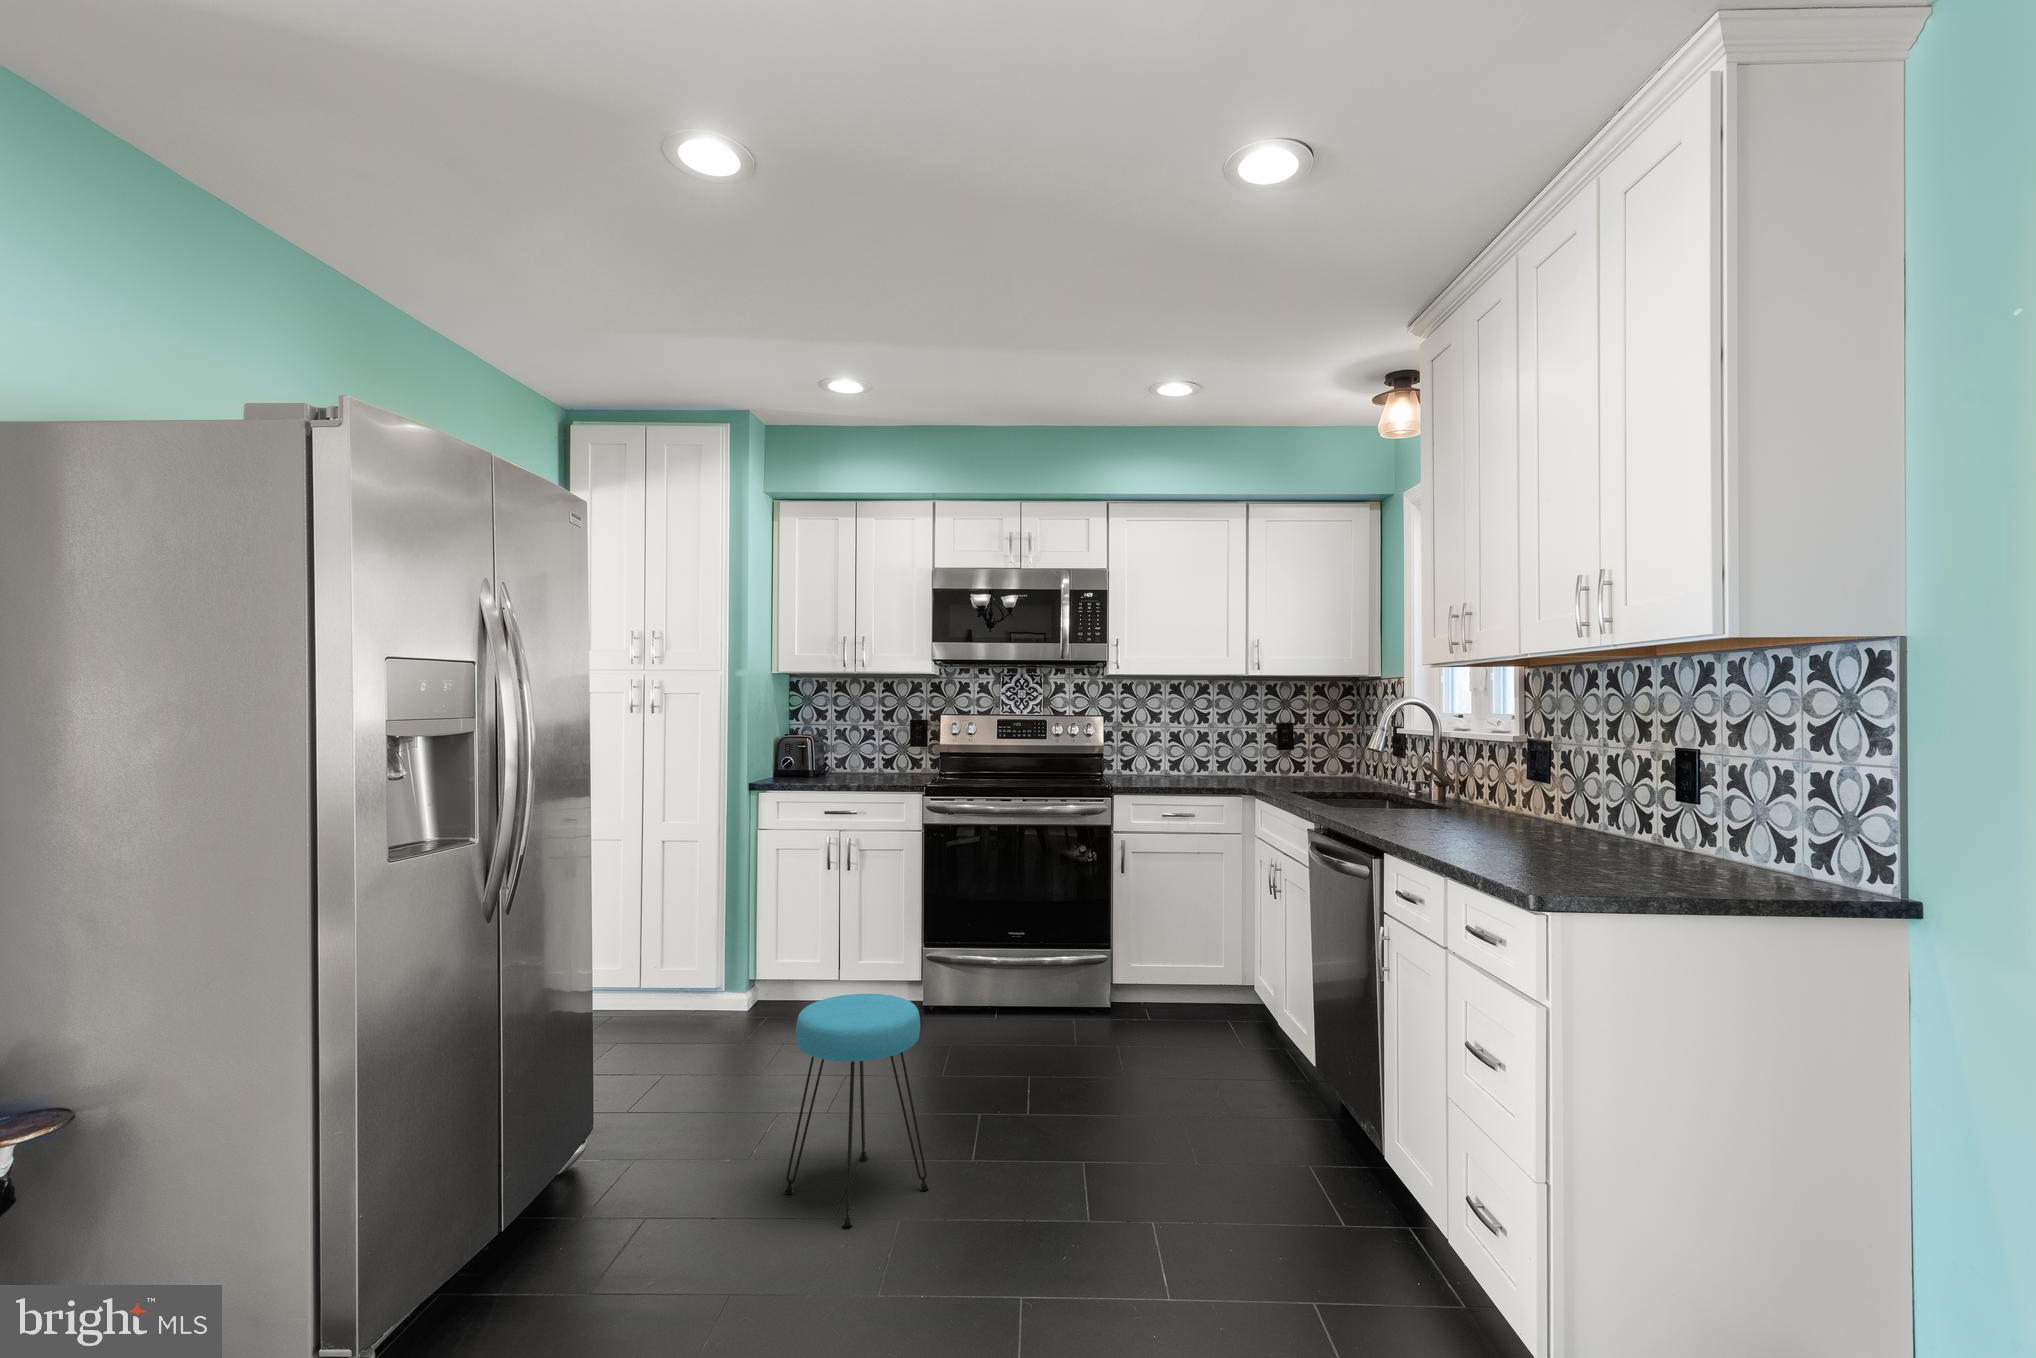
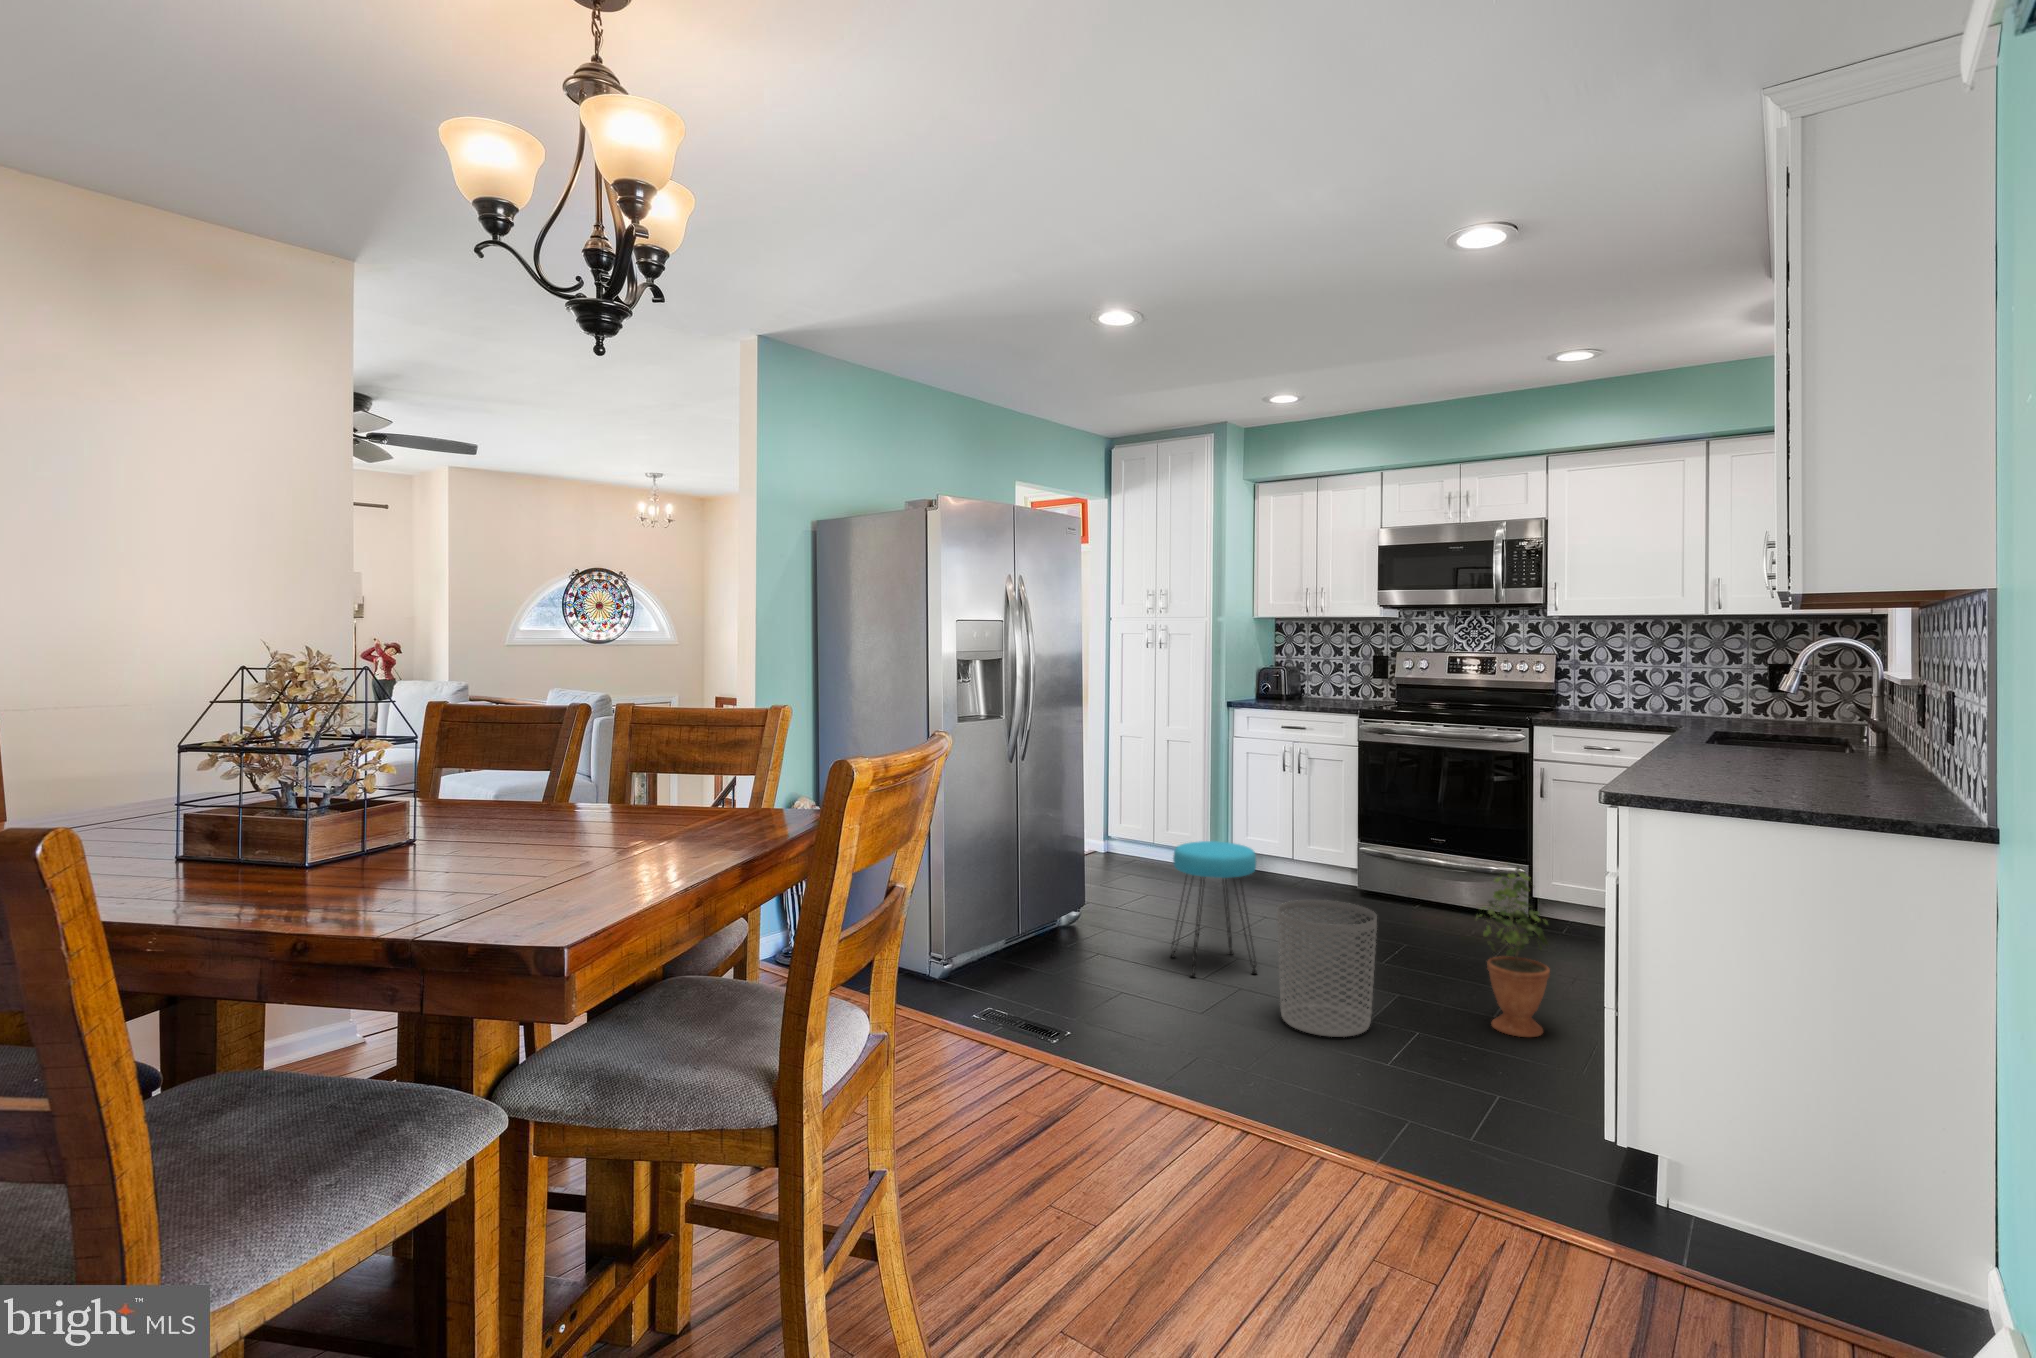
potted plant: none [1229,972,1309,1196] -> present [1476,866,1550,1037]
waste bin: none [1017,1065,1156,1290] -> present [1277,900,1377,1037]

